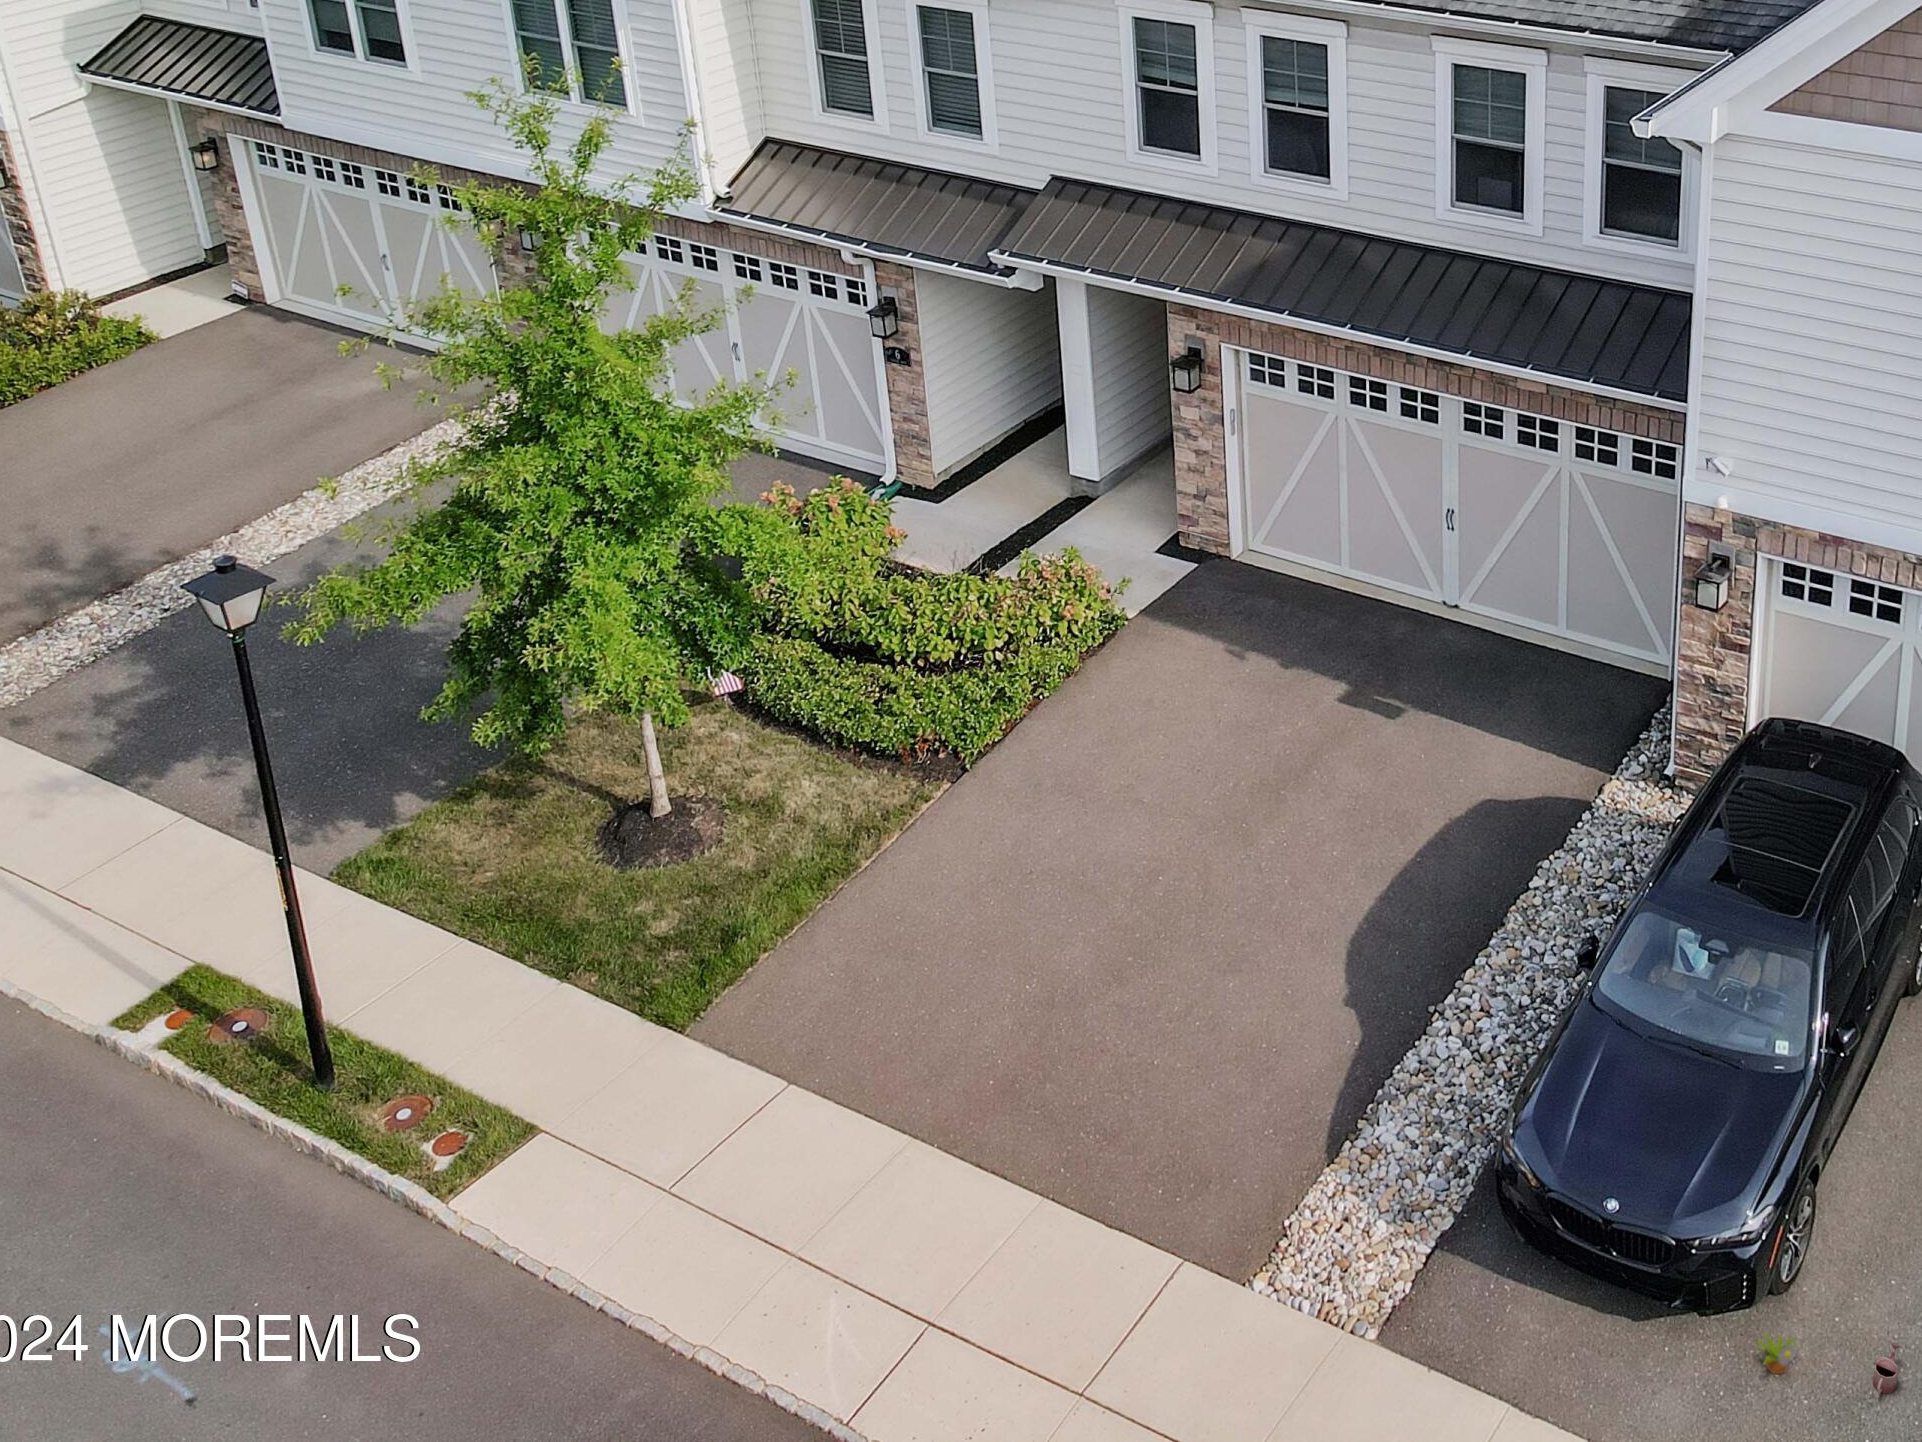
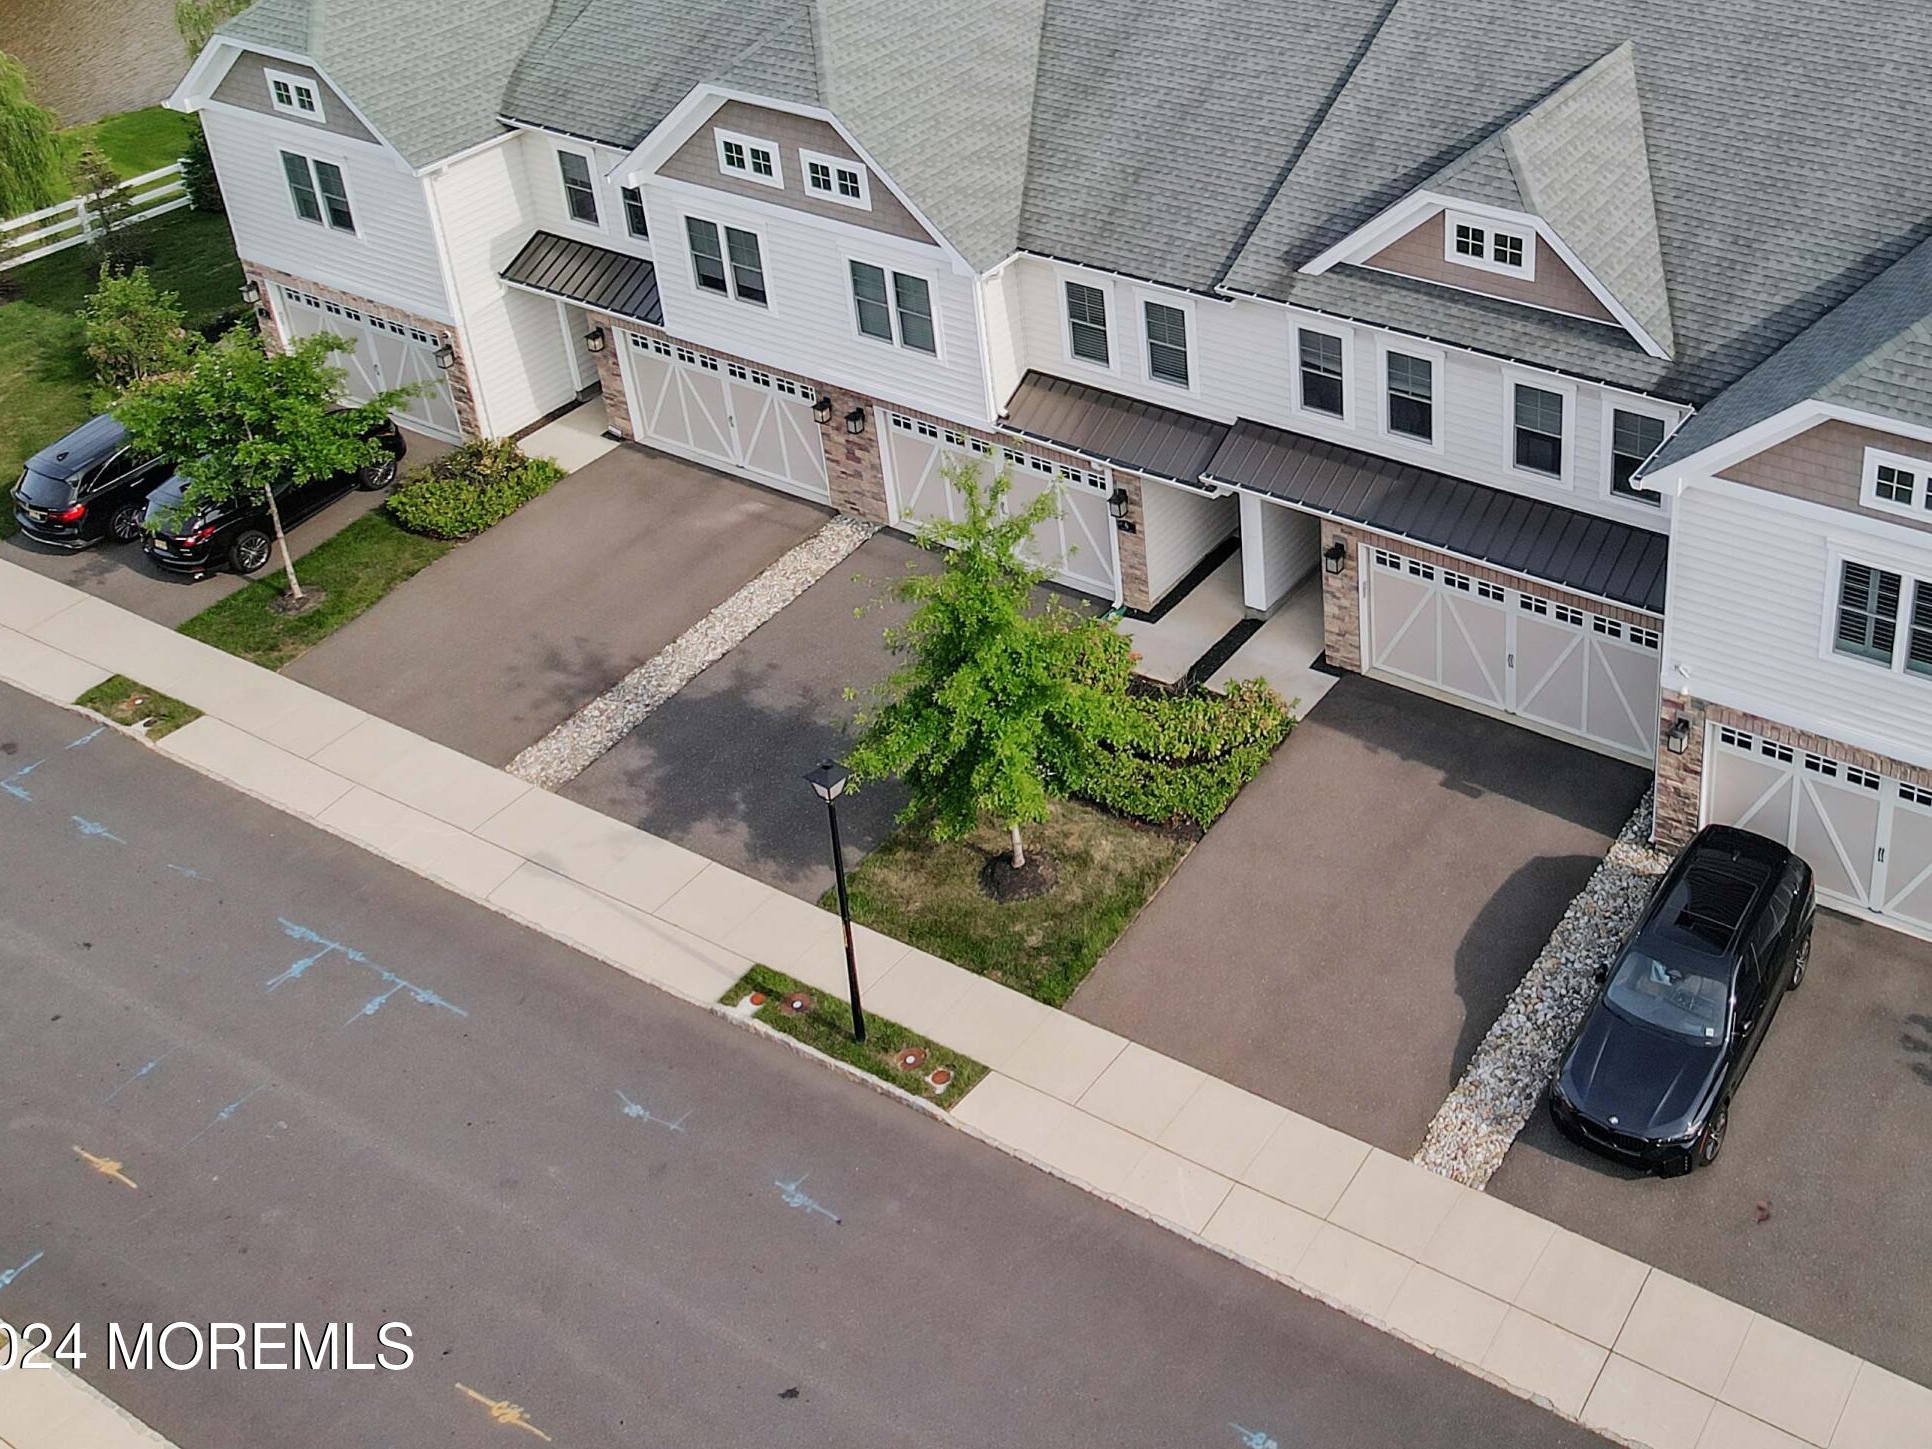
decorative plant: present [1757,1333,1797,1374] -> none [1691,1187,1715,1210]

